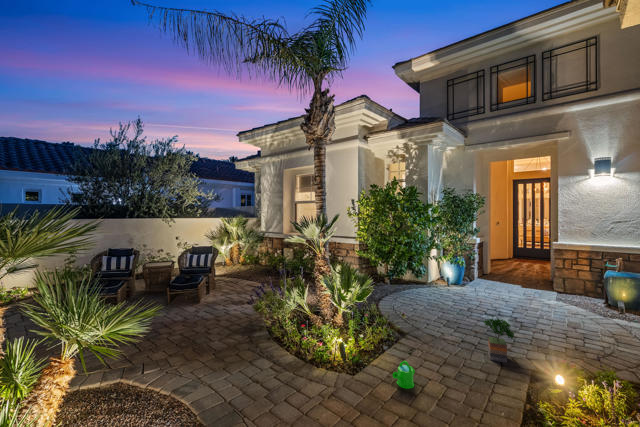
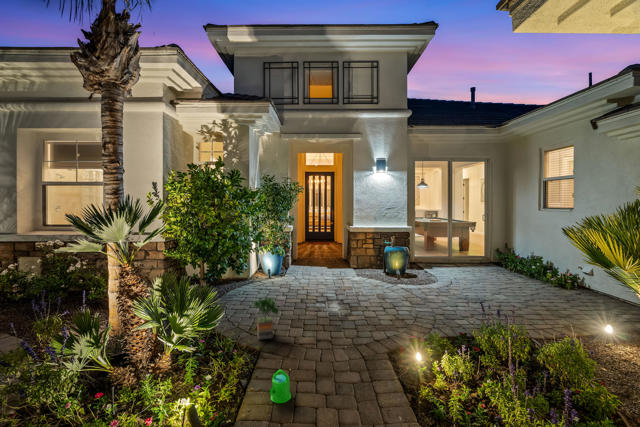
potted tree: present [484,319,514,363] -> present [253,298,278,340]

